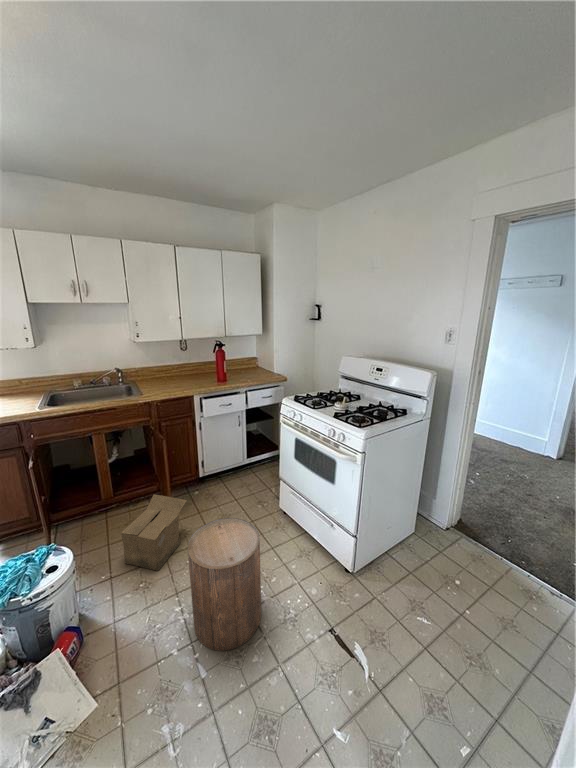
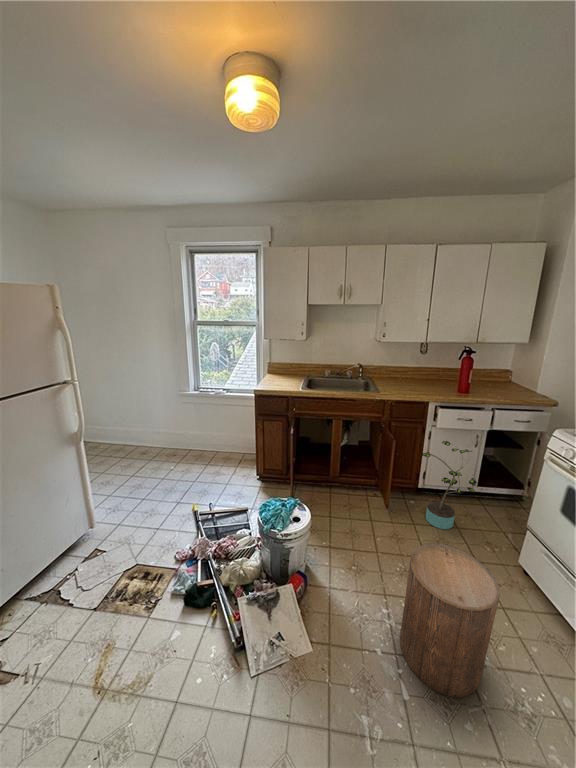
potted plant: none [194,428,243,508] -> present [422,441,477,529]
cardboard box: present [121,494,187,571] -> none [343,488,406,561]

